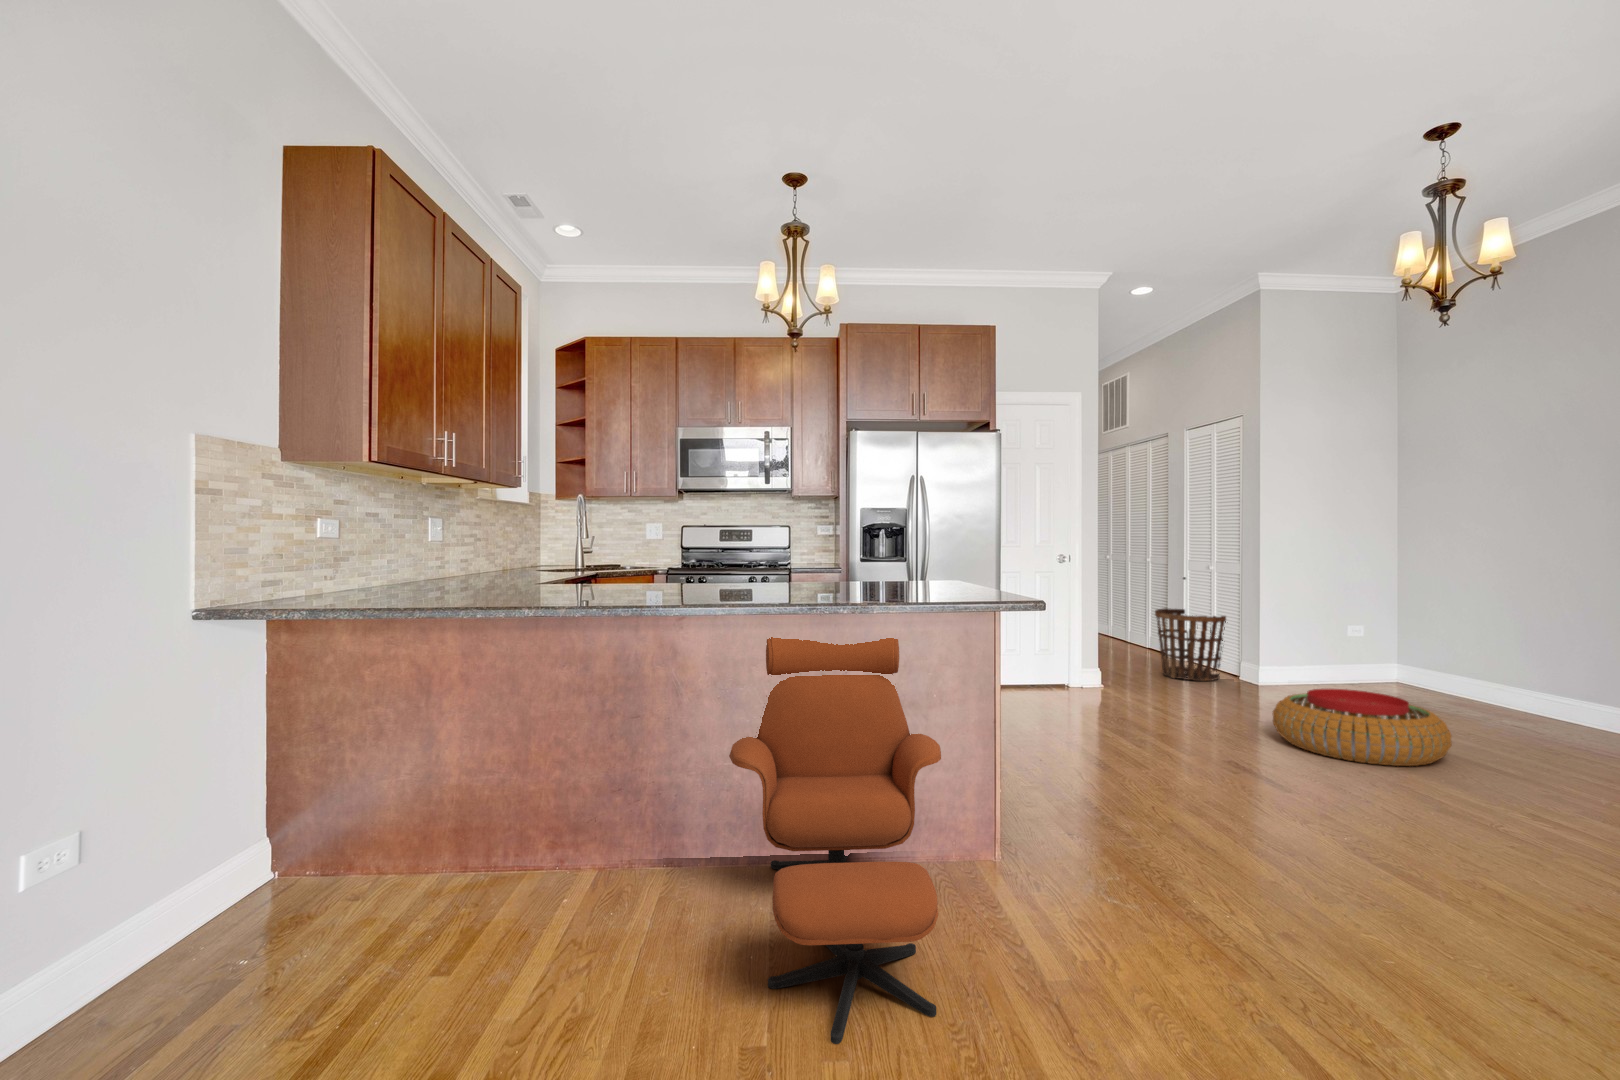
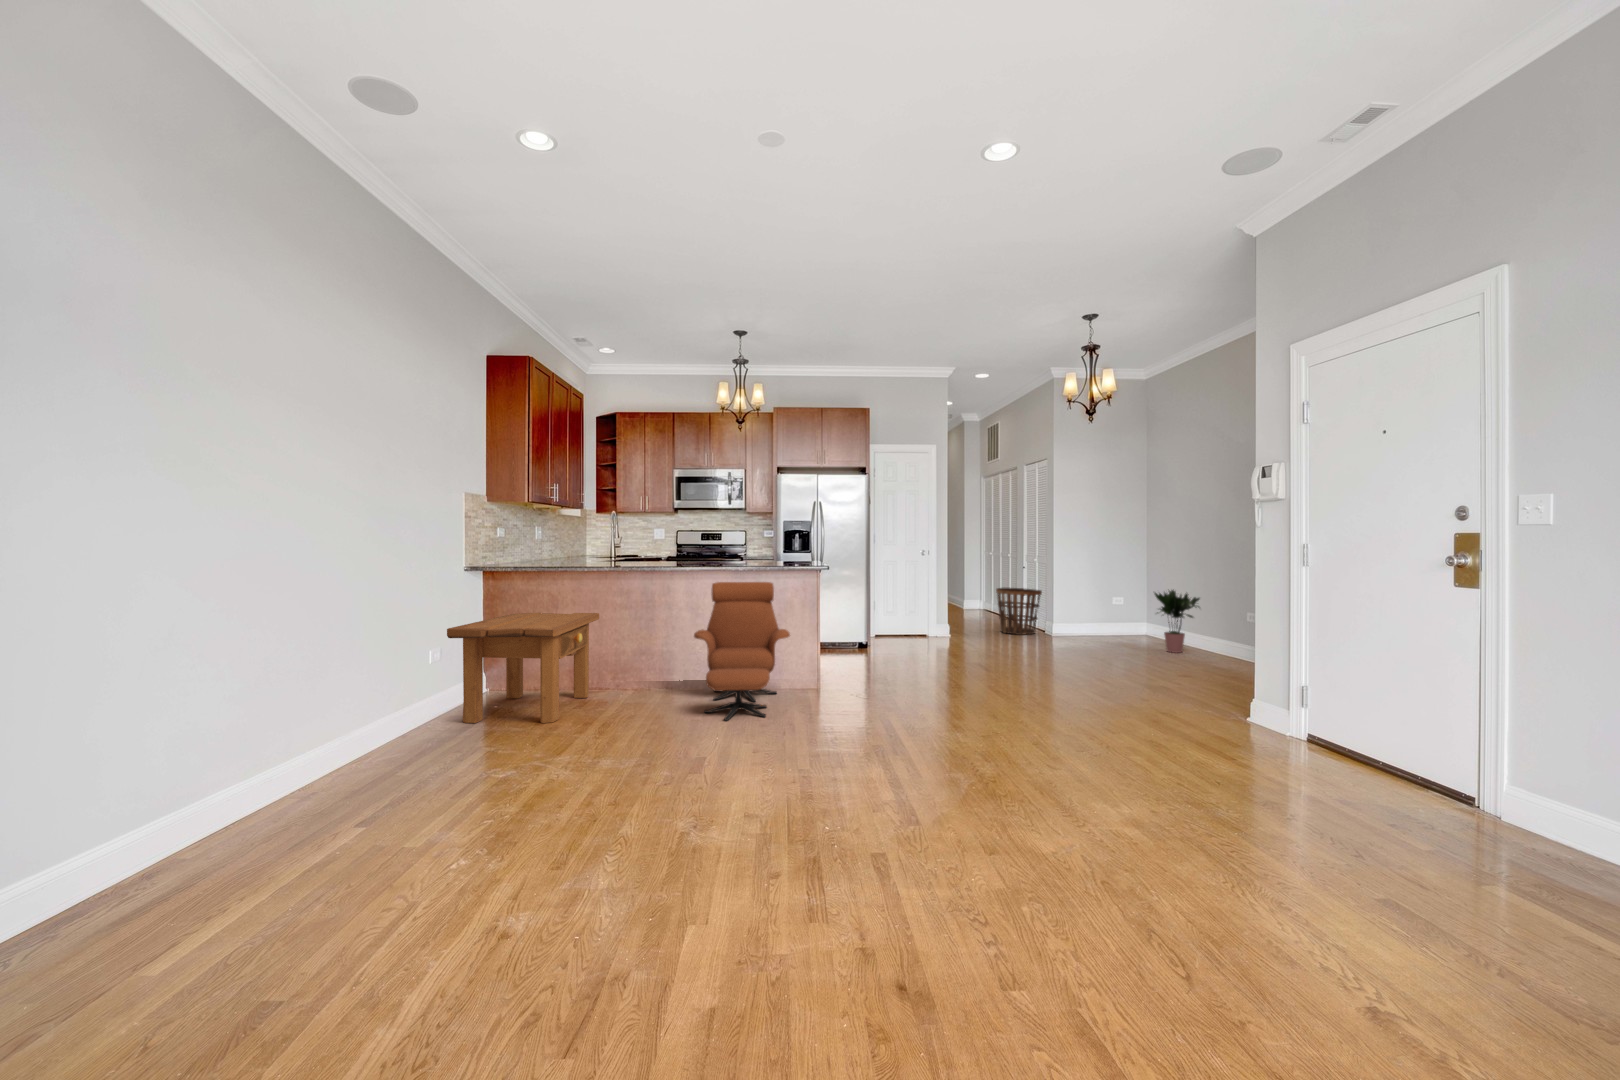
potted plant: none [1464,614,1569,725] -> present [1155,590,1200,653]
pouf: present [1273,689,1452,766] -> none [1020,628,1106,666]
side table: none [21,701,524,1065] -> present [447,613,599,723]

